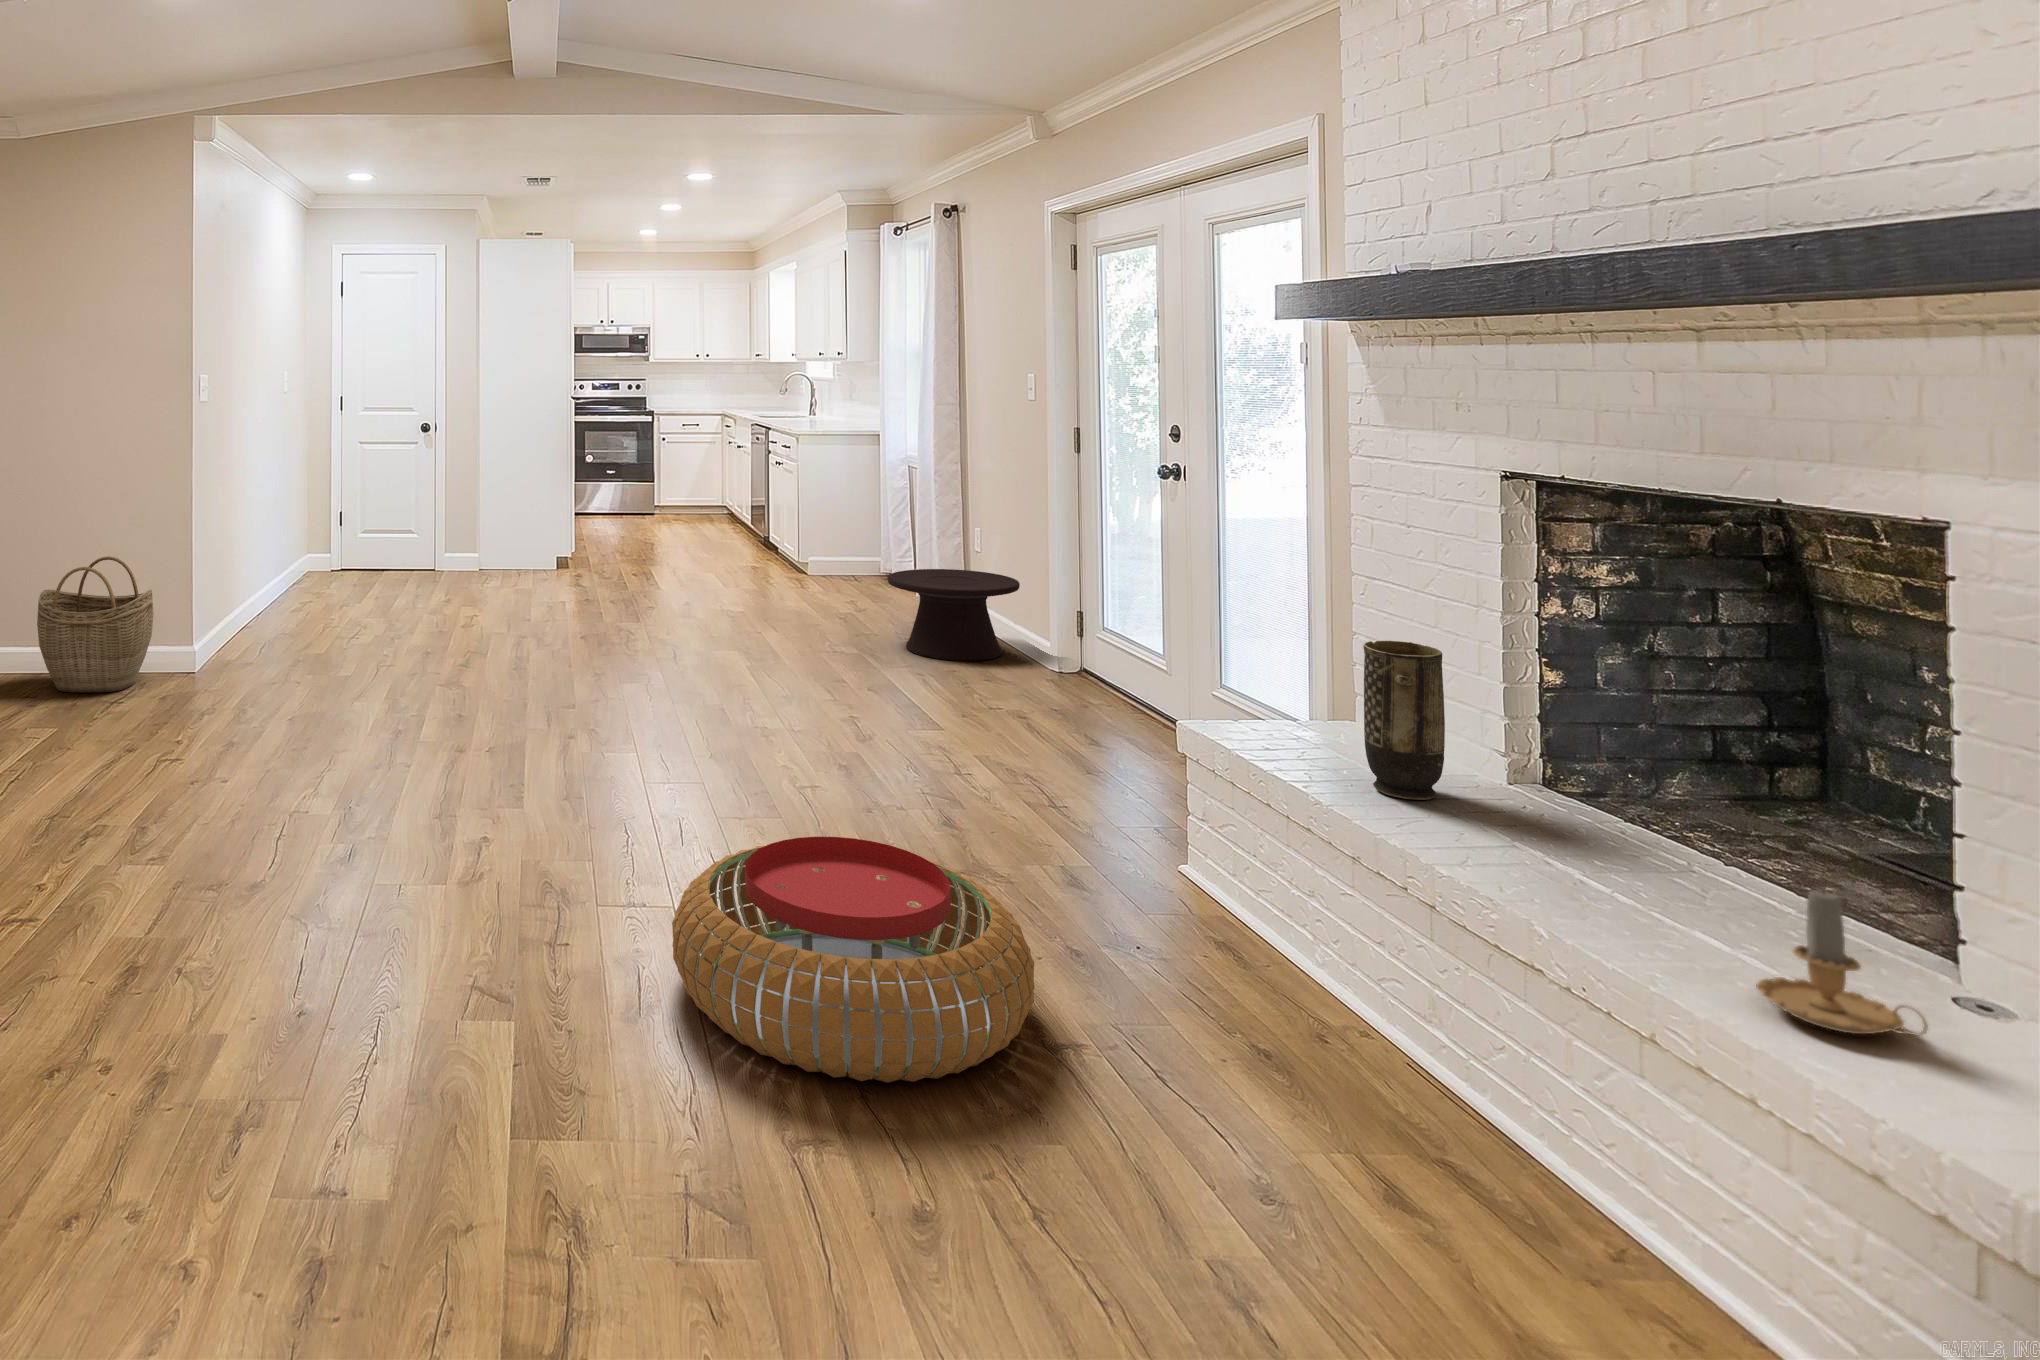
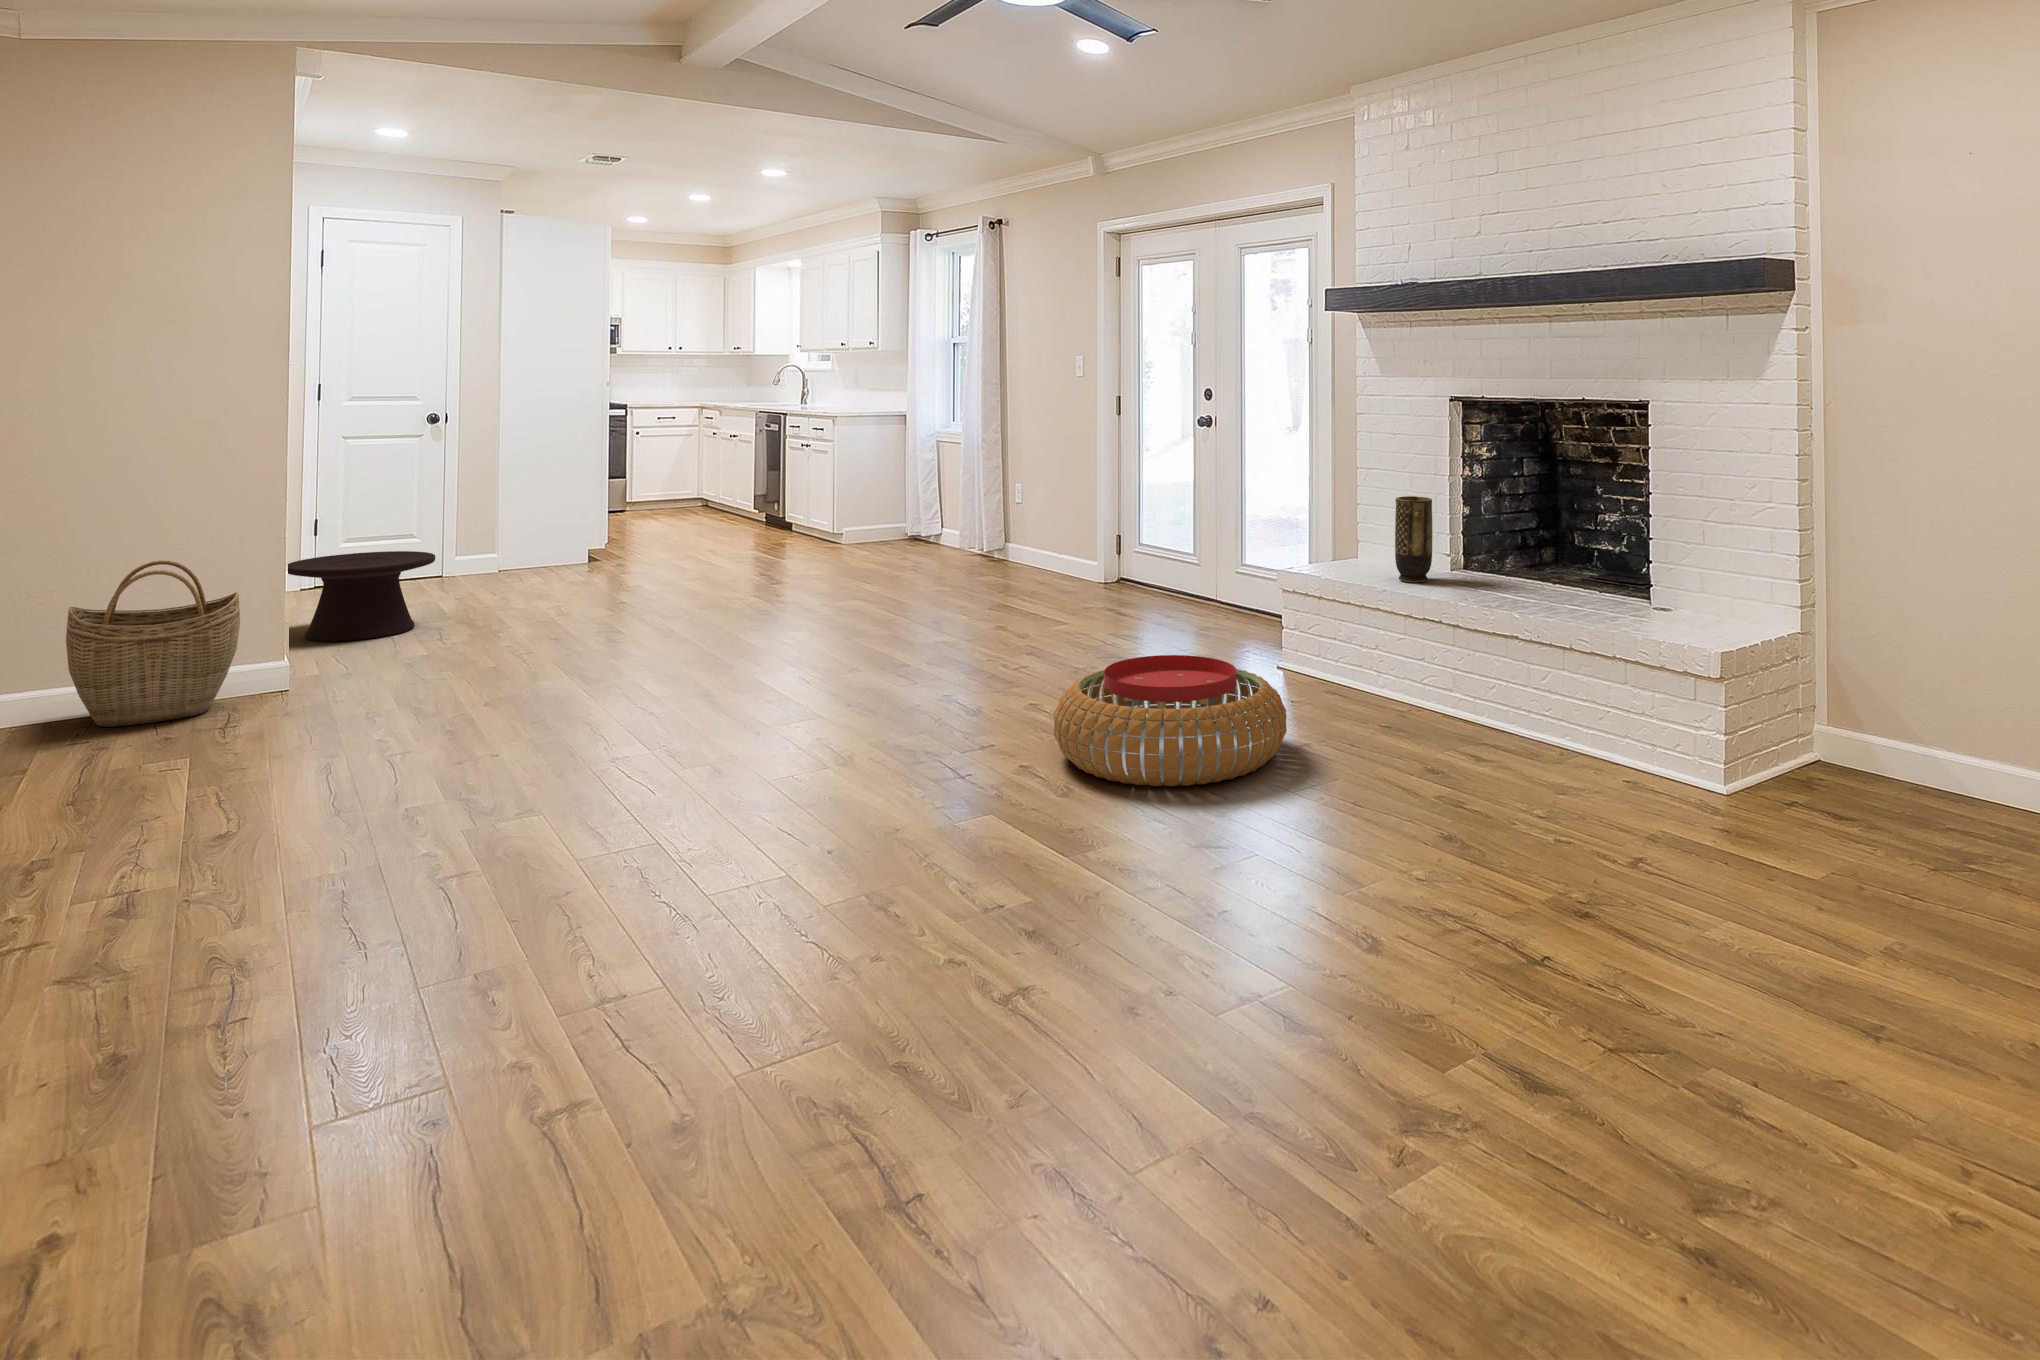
side table: present [887,569,1020,661] -> present [288,551,435,642]
candle: present [1756,890,1928,1036] -> none [1597,562,1654,623]

